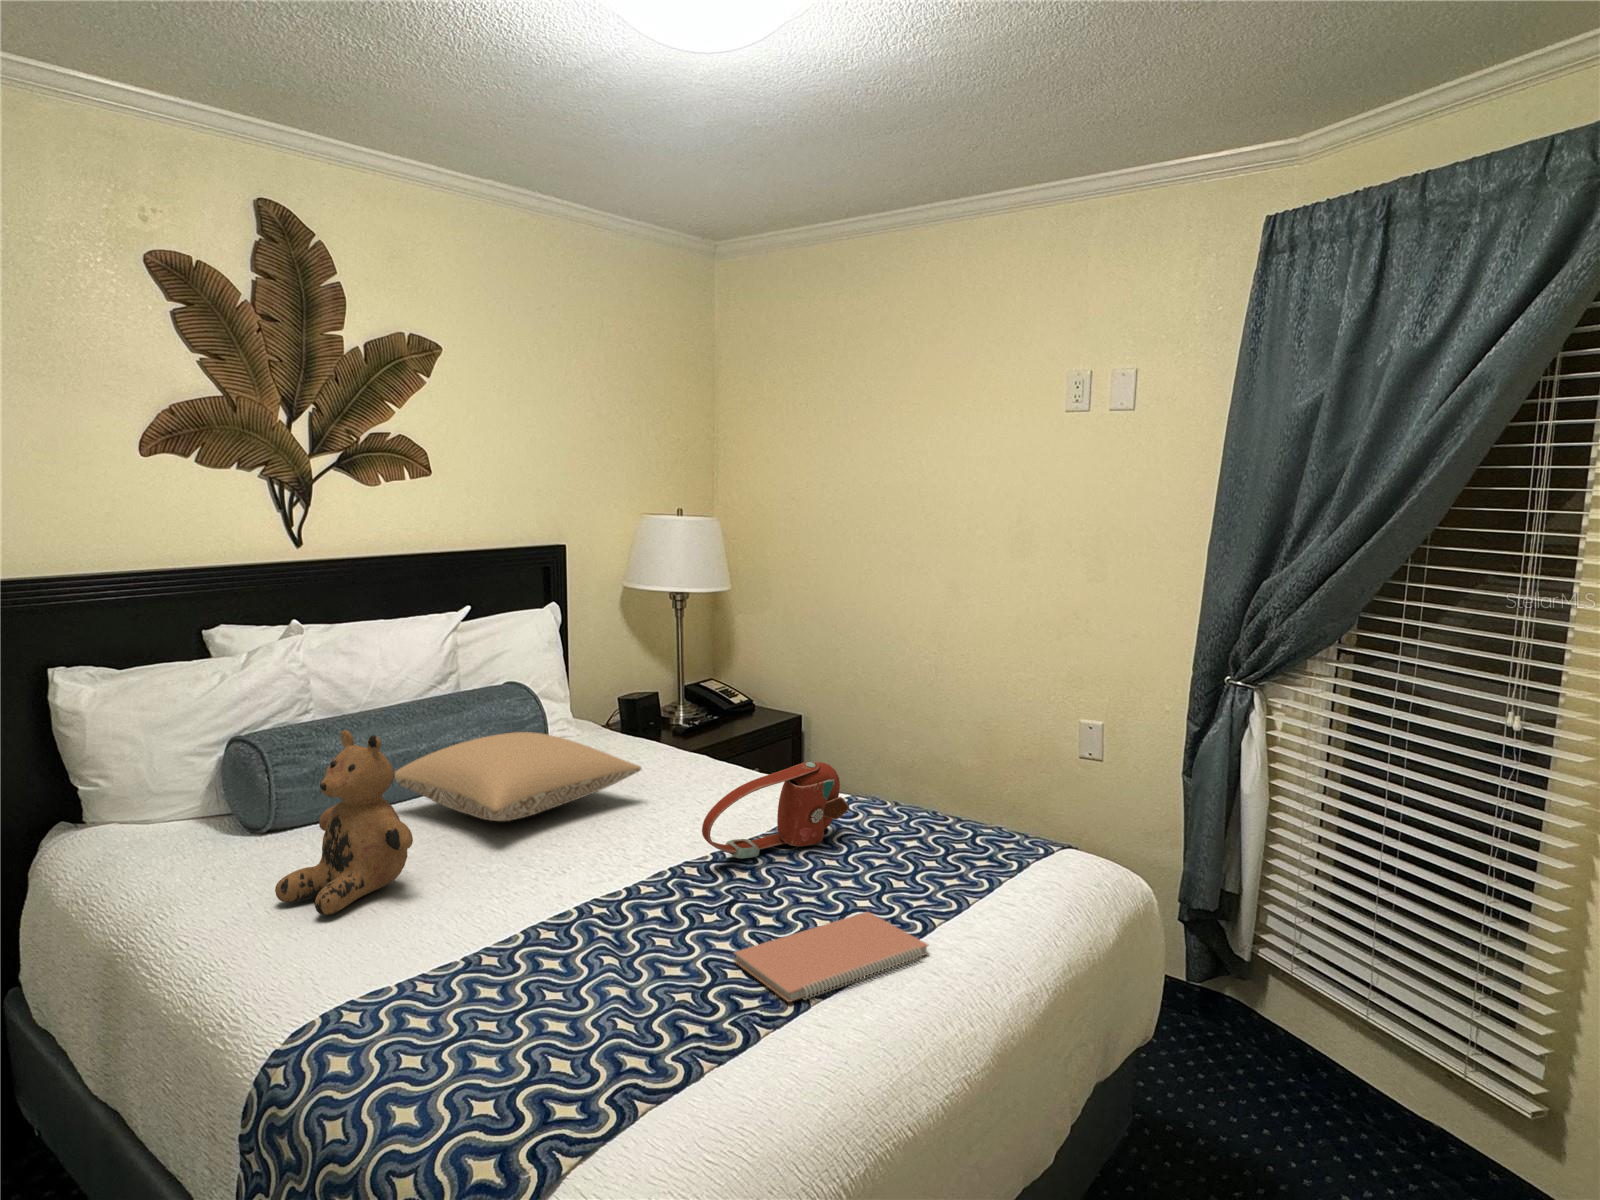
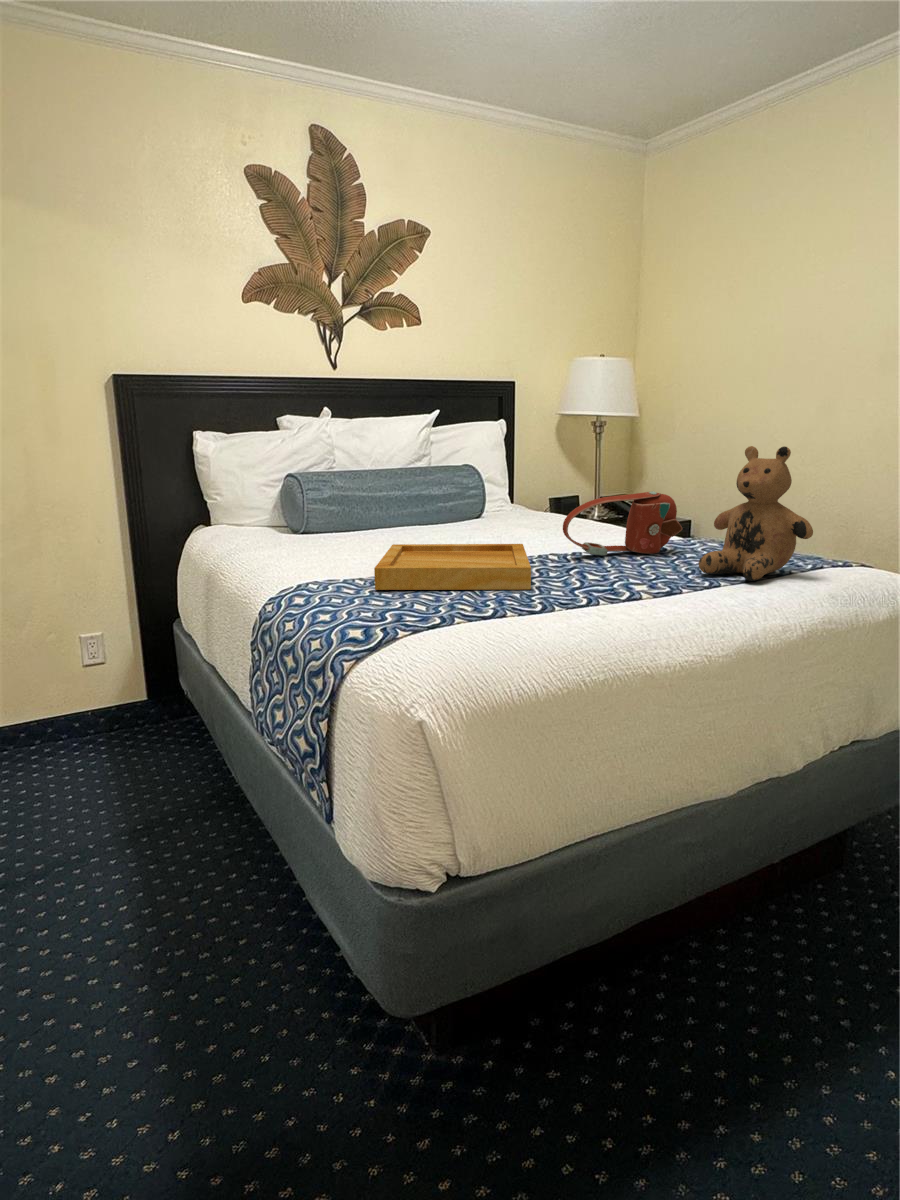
teddy bear: present [275,730,413,916] -> present [699,446,813,581]
pillow: present [395,732,642,821] -> none [377,482,539,534]
tray: none [453,861,694,1008] -> present [374,544,531,590]
notebook: present [734,912,928,1002] -> none [559,575,708,604]

